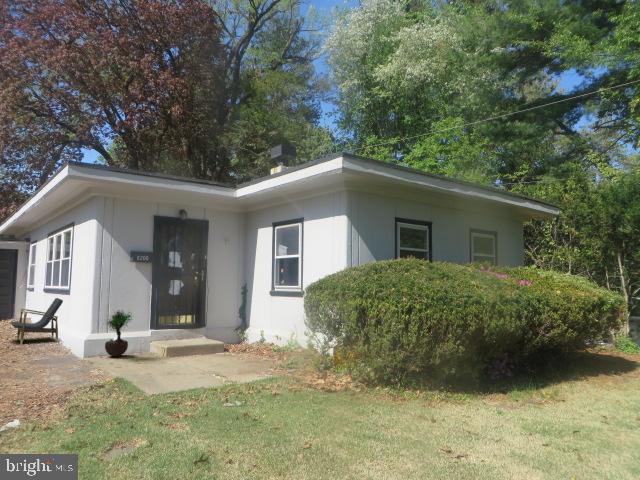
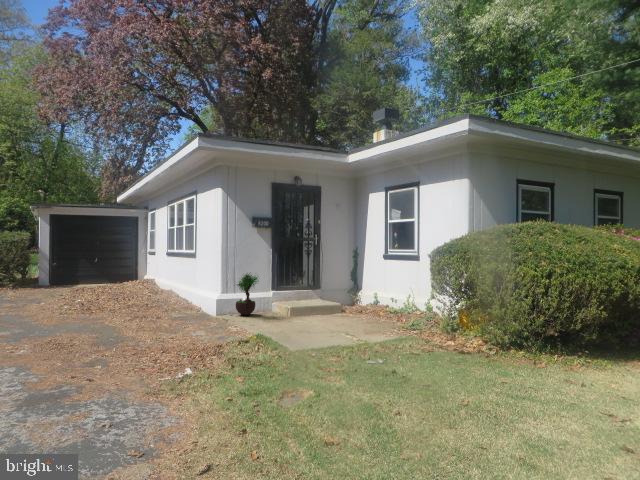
lounge chair: present [11,298,63,344] -> none [147,261,190,303]

